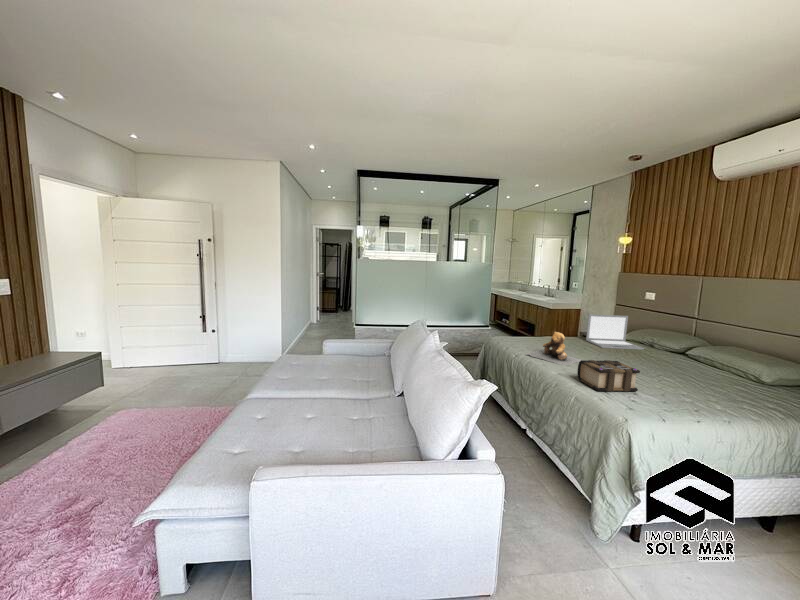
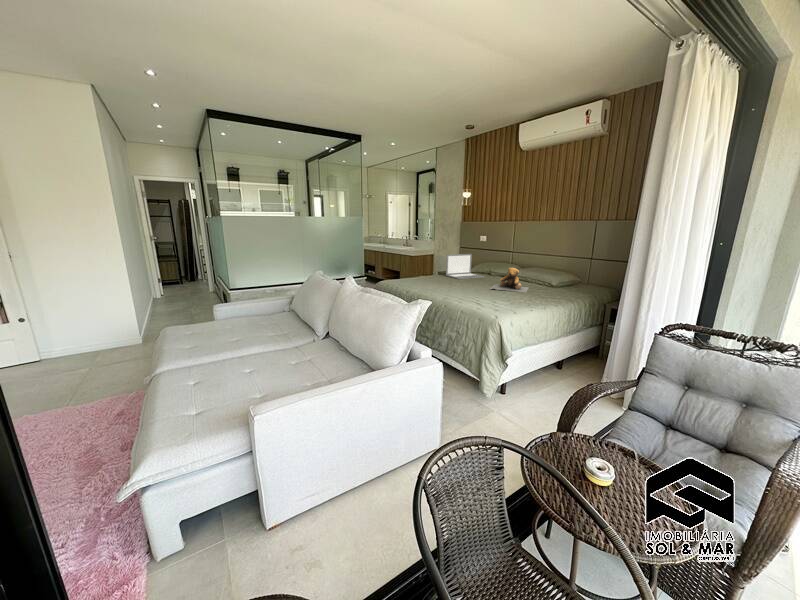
teddy bear: present [526,332,581,365] -> present [490,268,528,292]
book: present [577,360,640,392] -> none [457,282,497,304]

